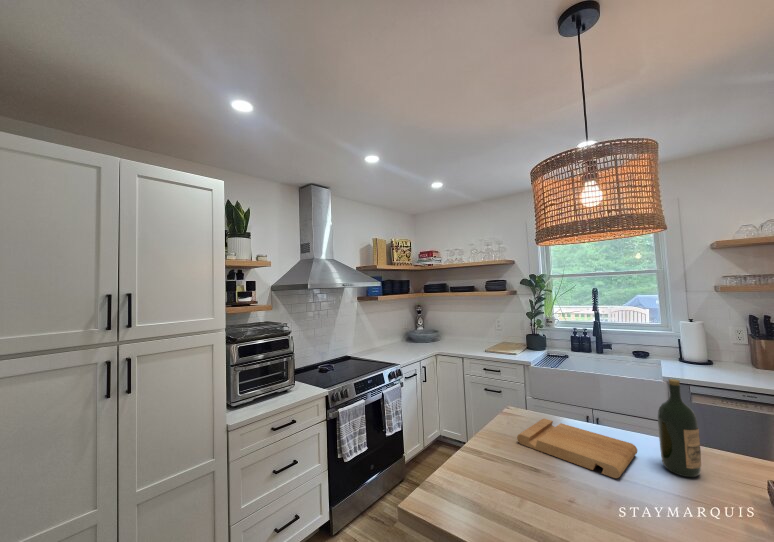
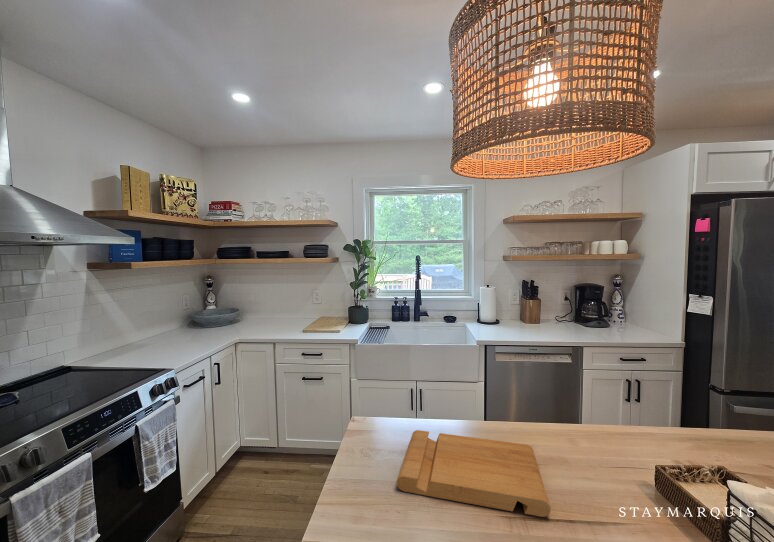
wine bottle: present [658,379,701,477] -> none [561,358,605,477]

